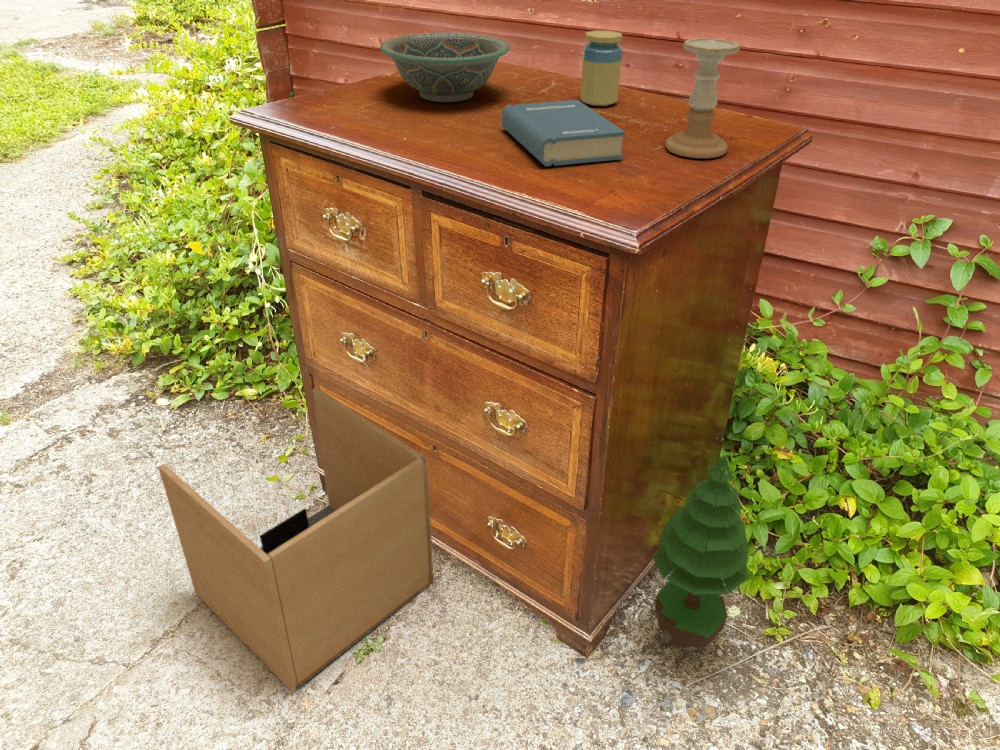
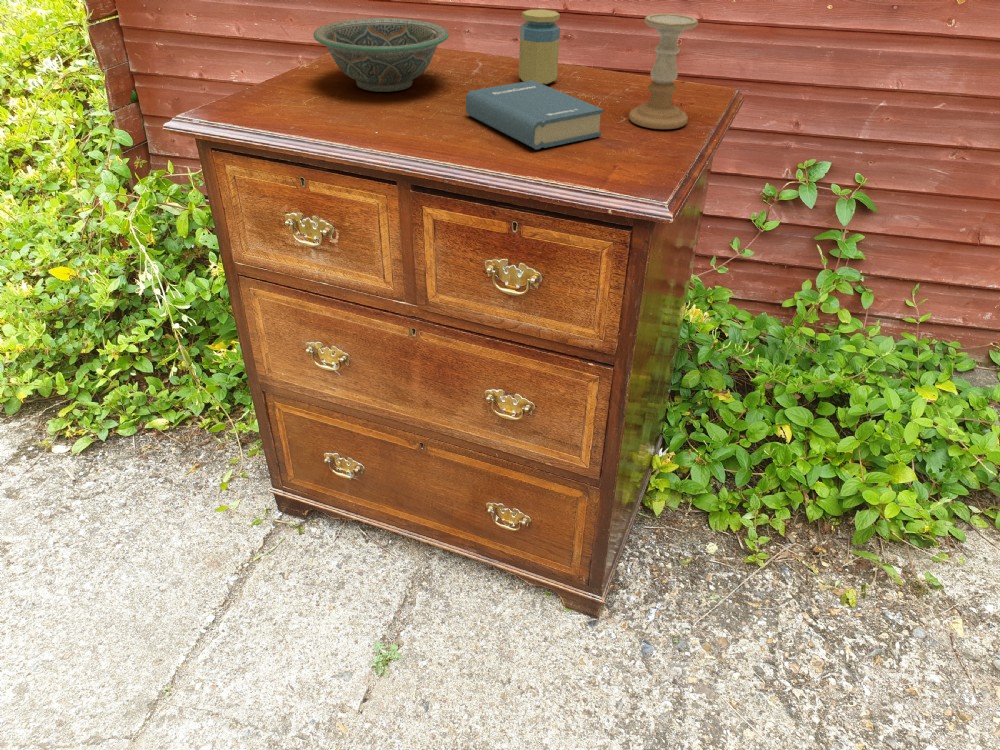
cardboard box: present [158,387,433,692] -> none [136,403,428,721]
potted tree: present [652,455,748,651] -> none [651,404,742,592]

